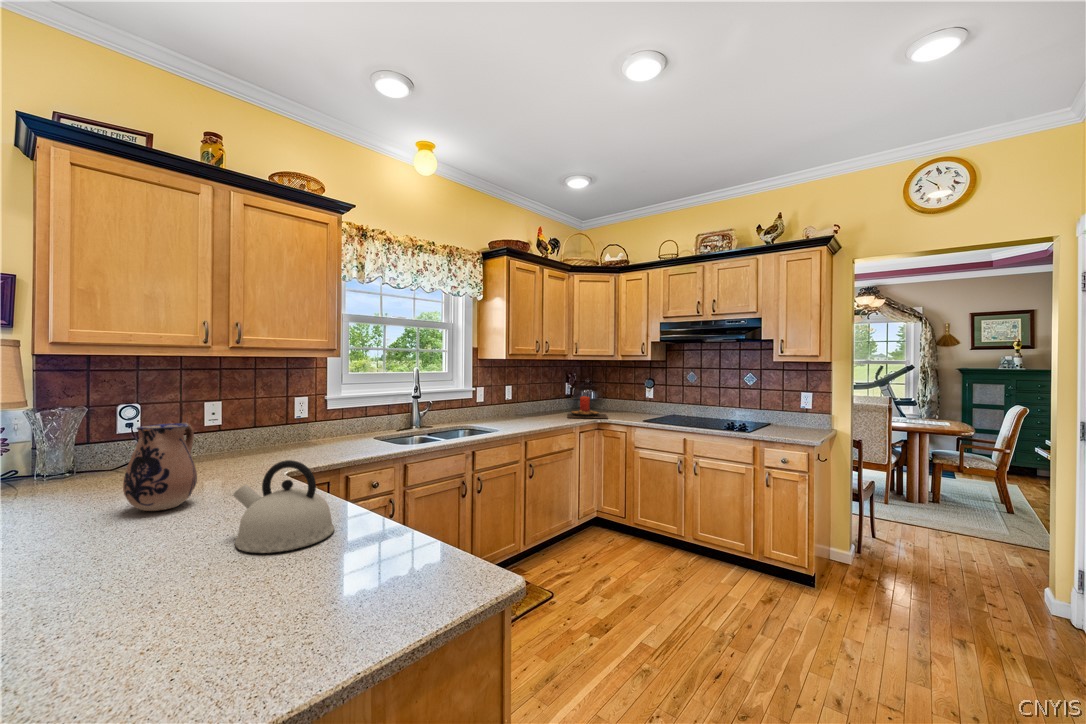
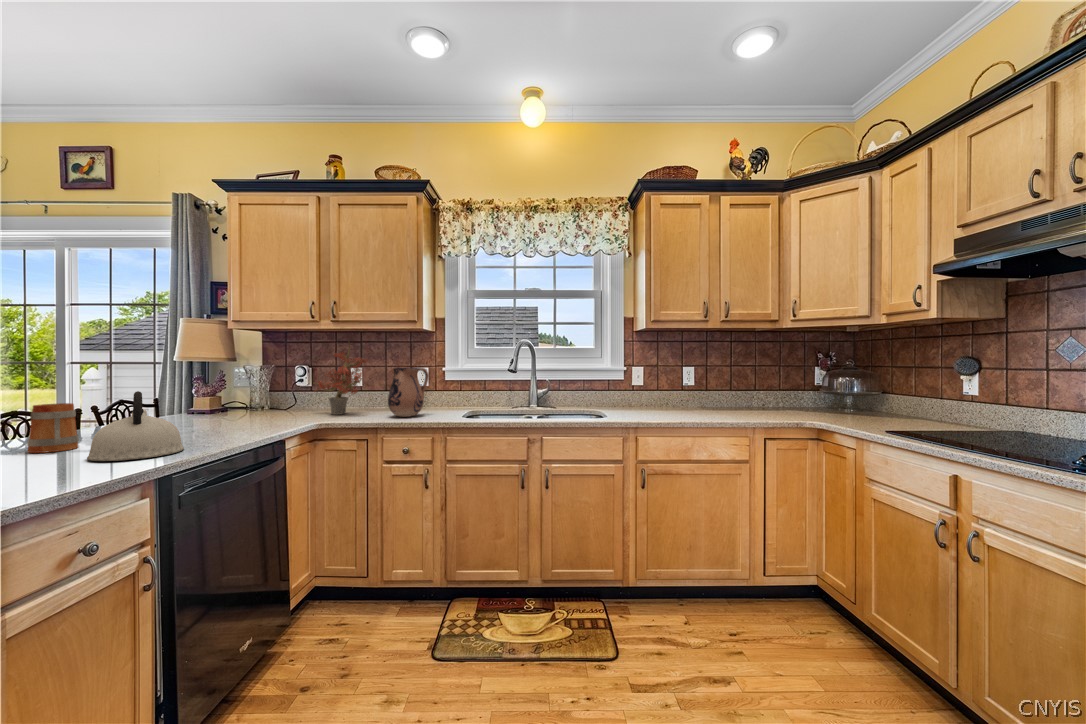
potted plant: none [186,370,294,465] -> present [316,344,367,415]
candle: present [567,396,608,419] -> none [760,383,853,422]
ceramic pitcher: present [123,423,197,511] -> present [388,367,429,417]
mug: none [60,498,153,587] -> present [27,403,79,453]

